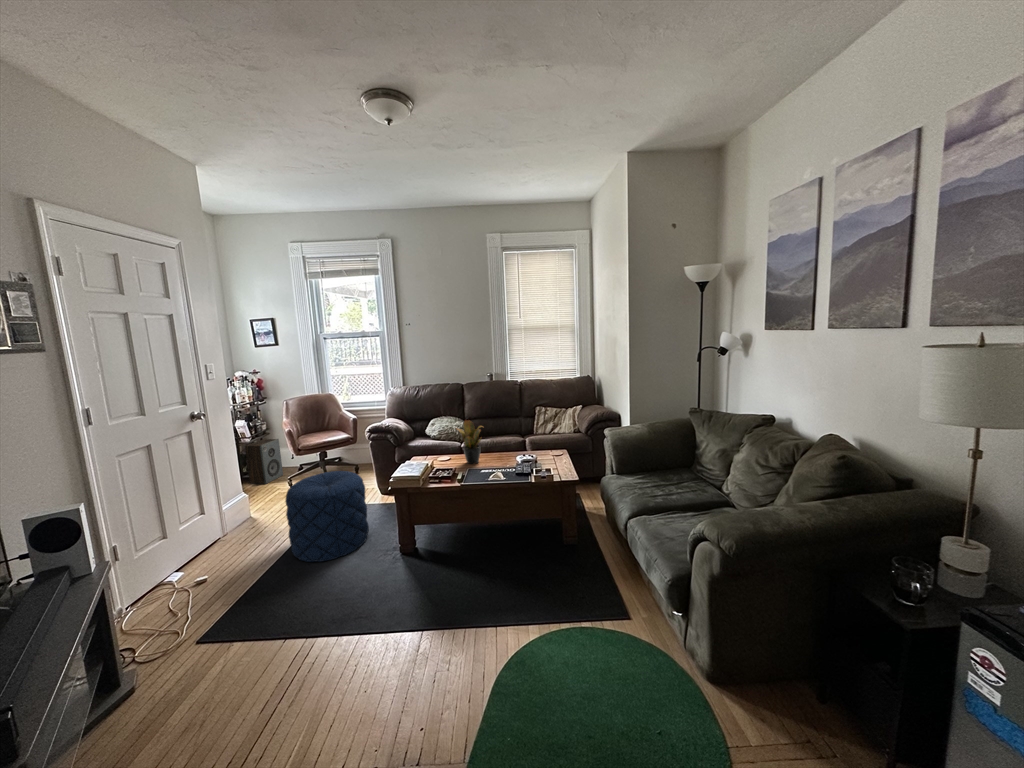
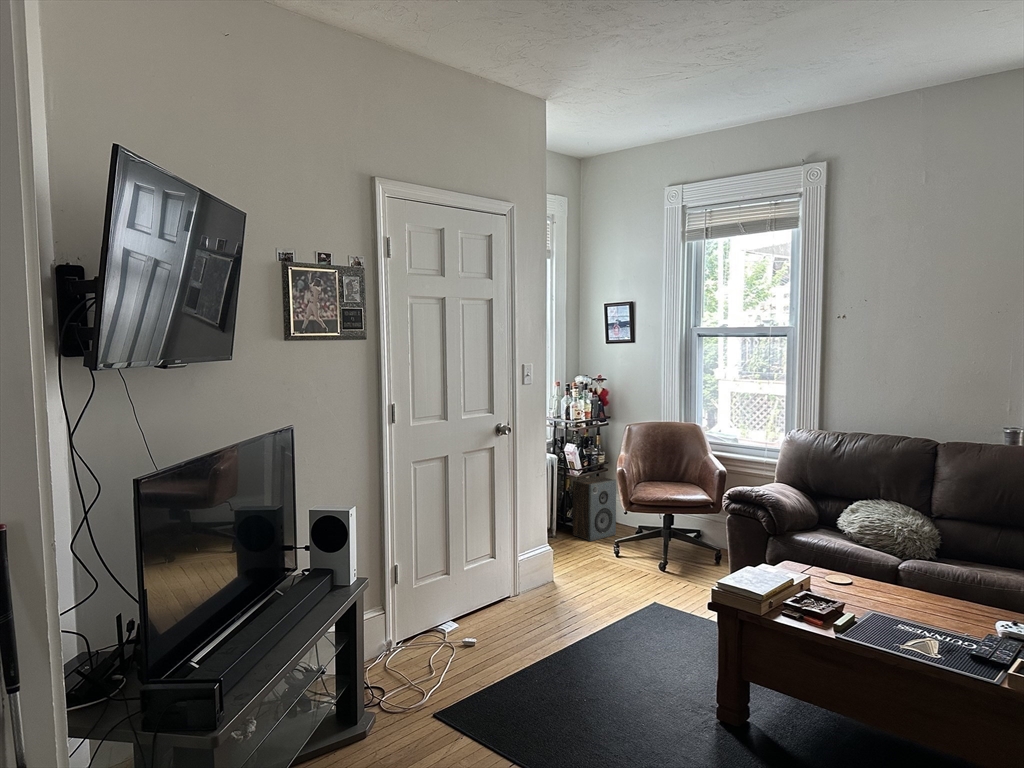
potted plant: present [457,420,482,464] -> none [864,508,935,609]
pouf: present [286,471,369,562] -> none [571,545,687,685]

